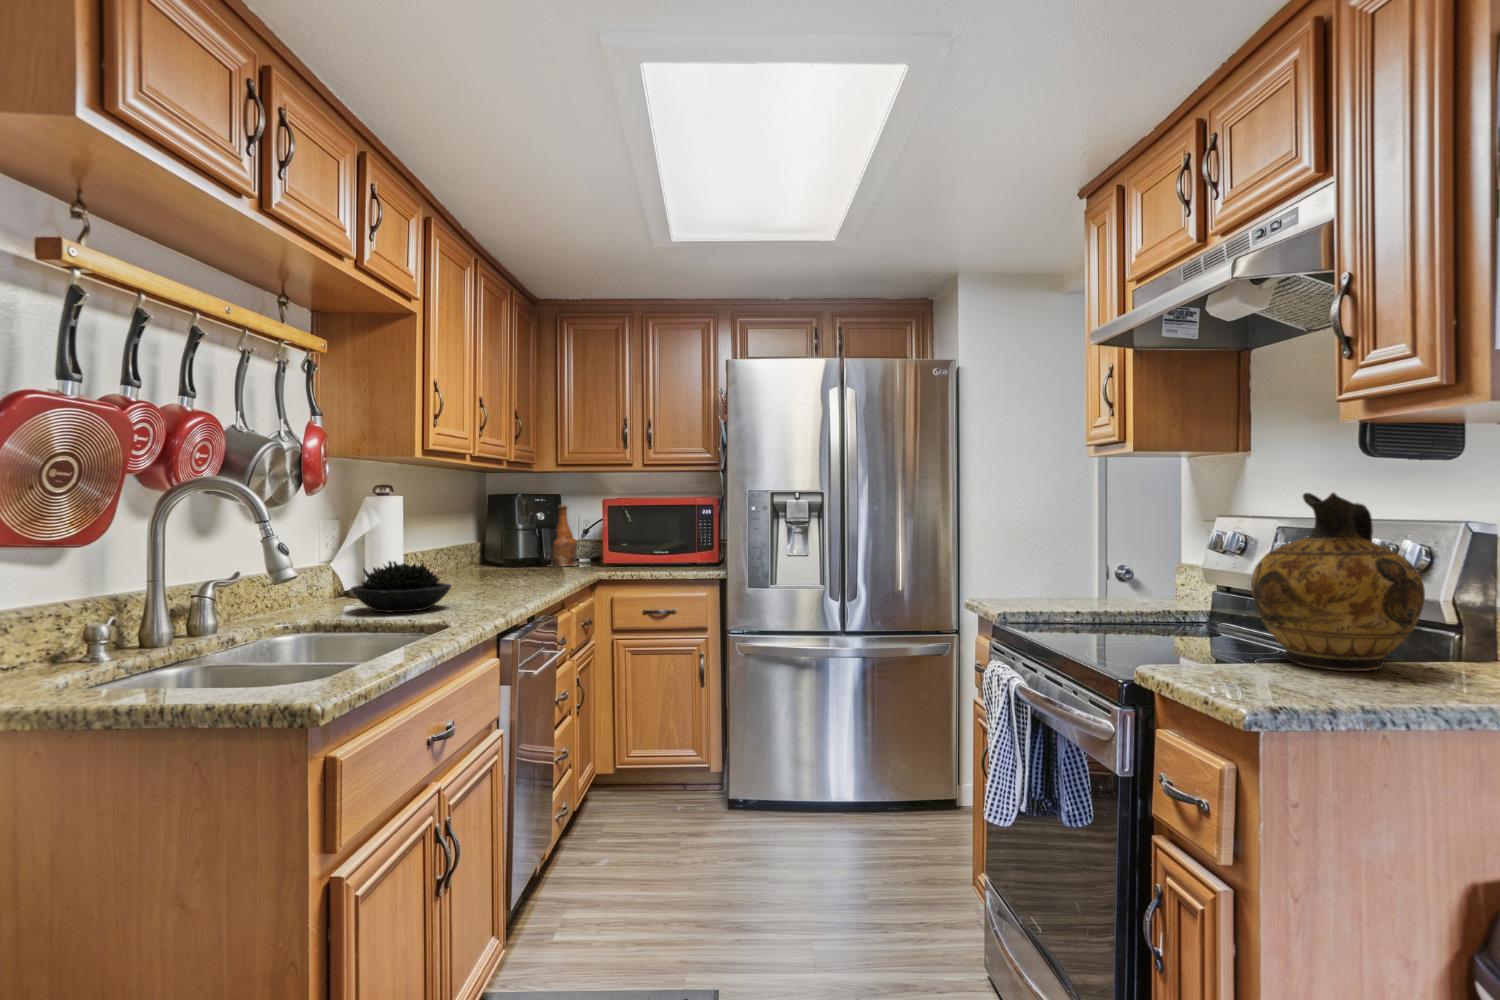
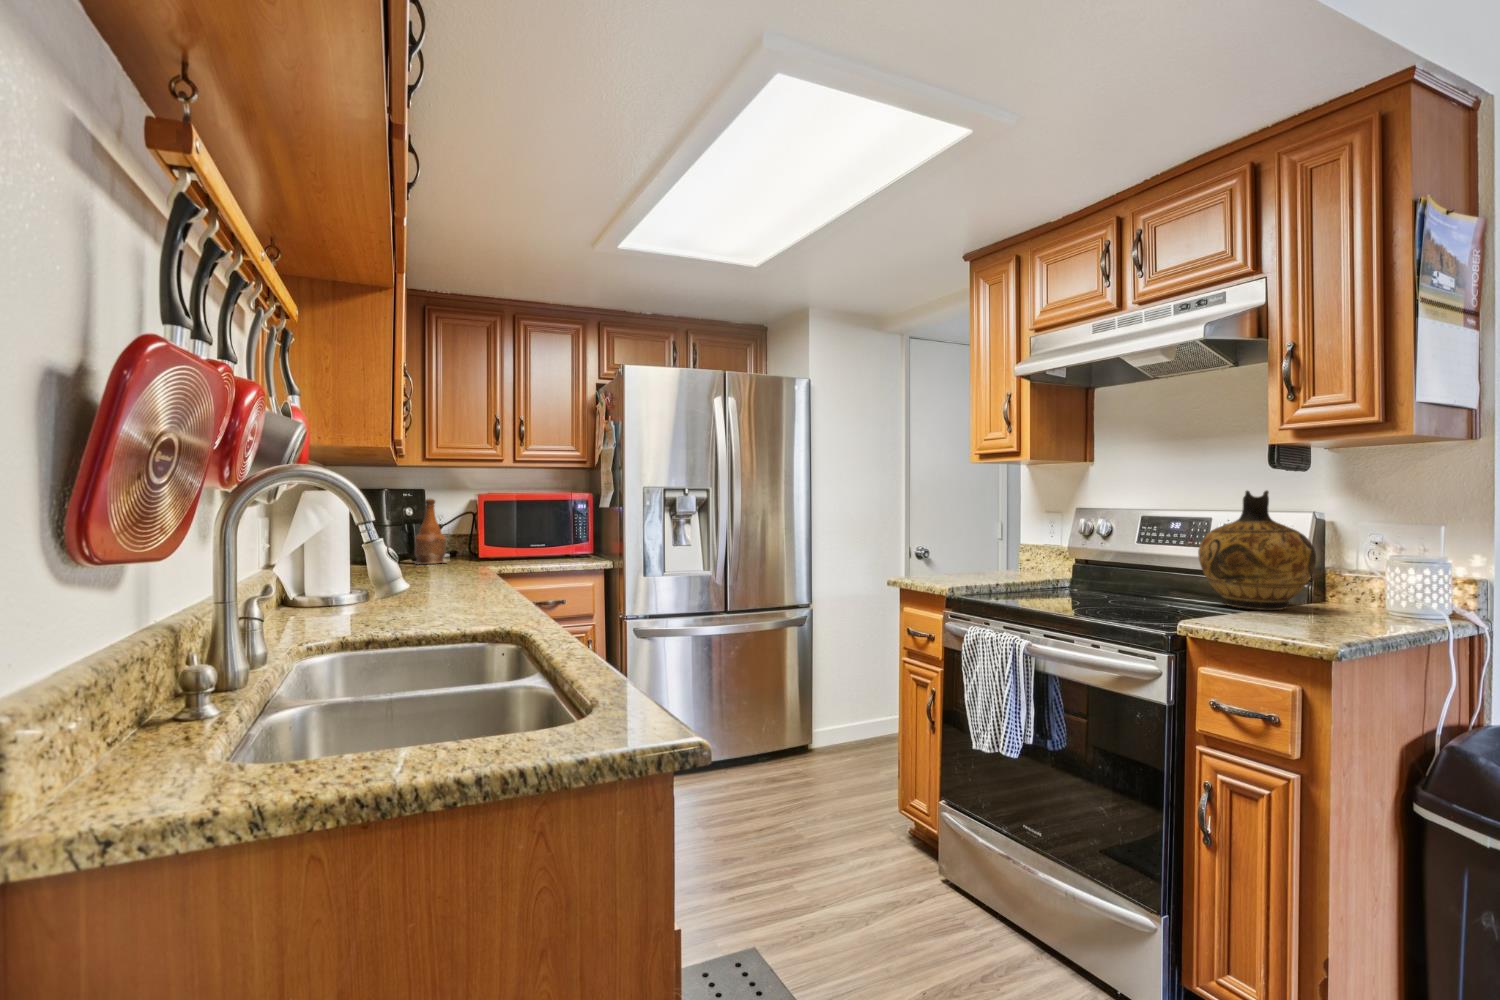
succulent plant: present [351,561,451,612] -> none [343,560,467,621]

